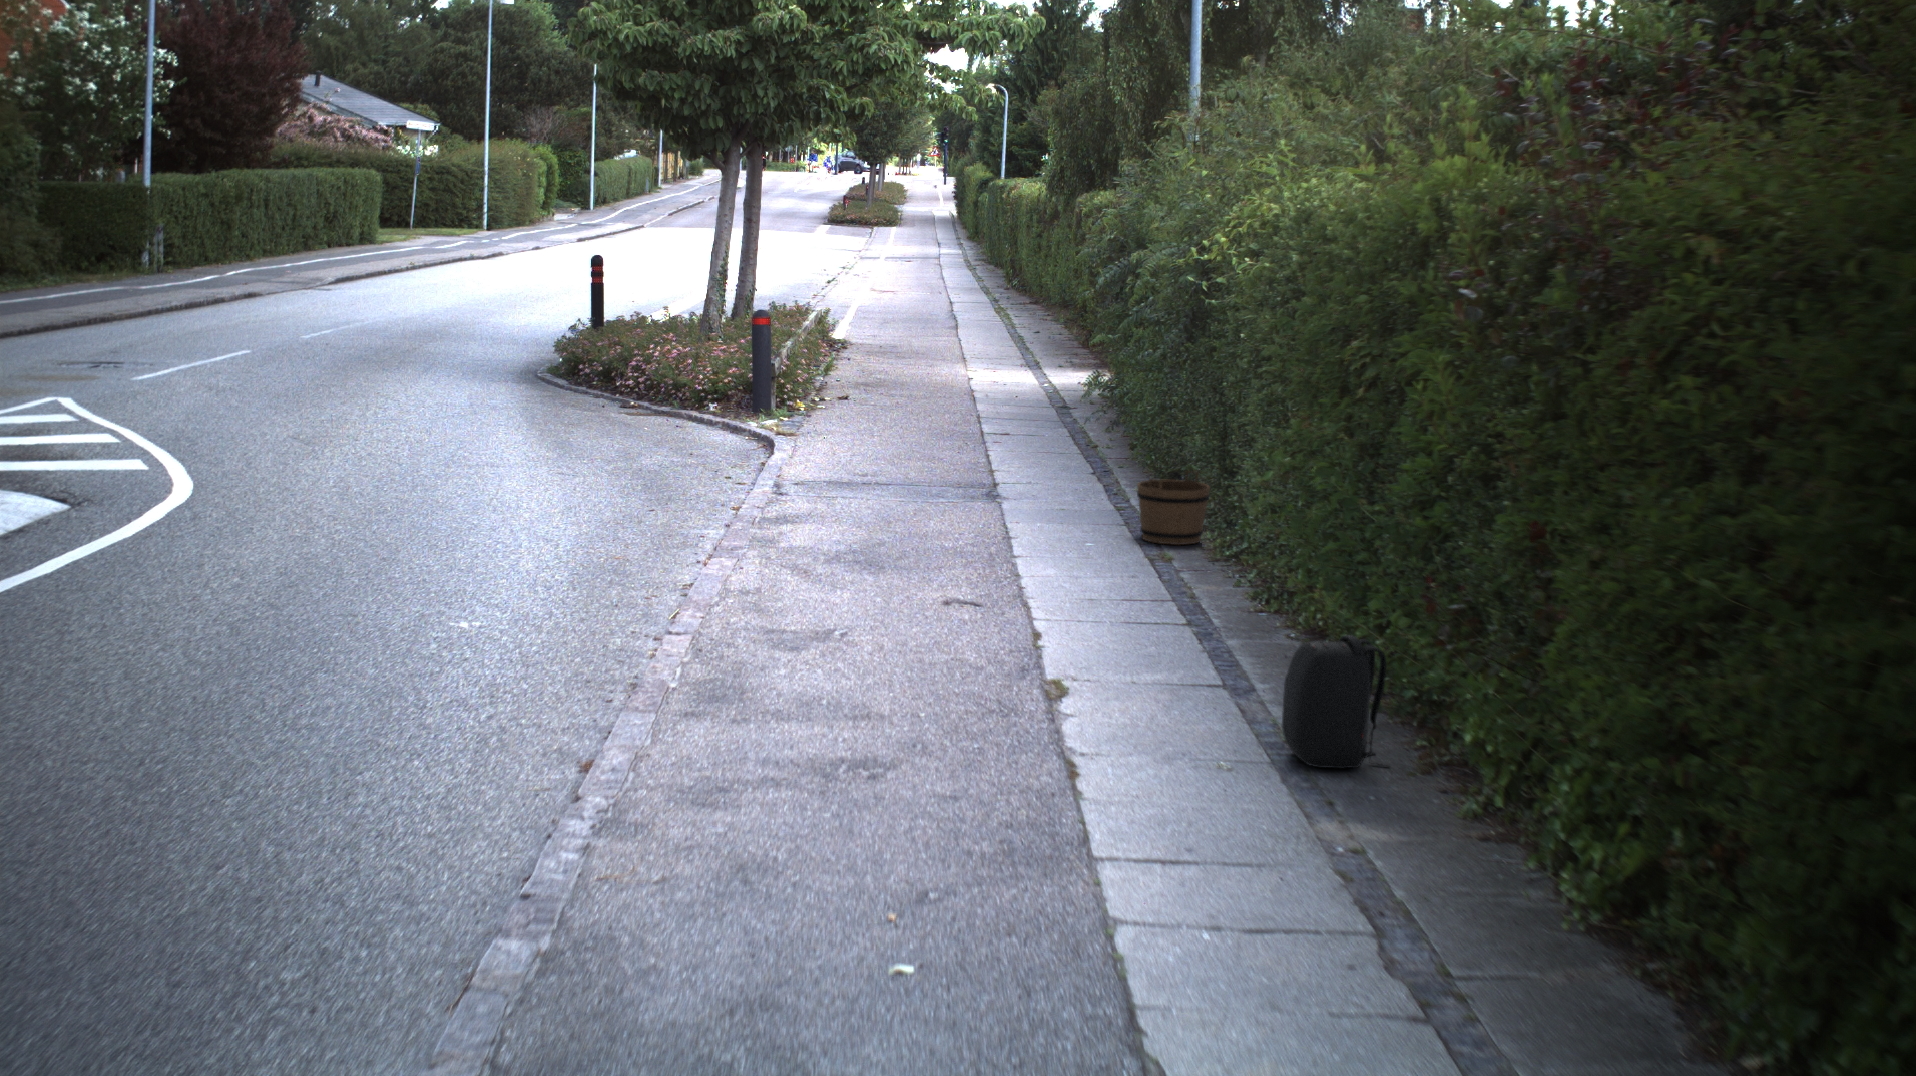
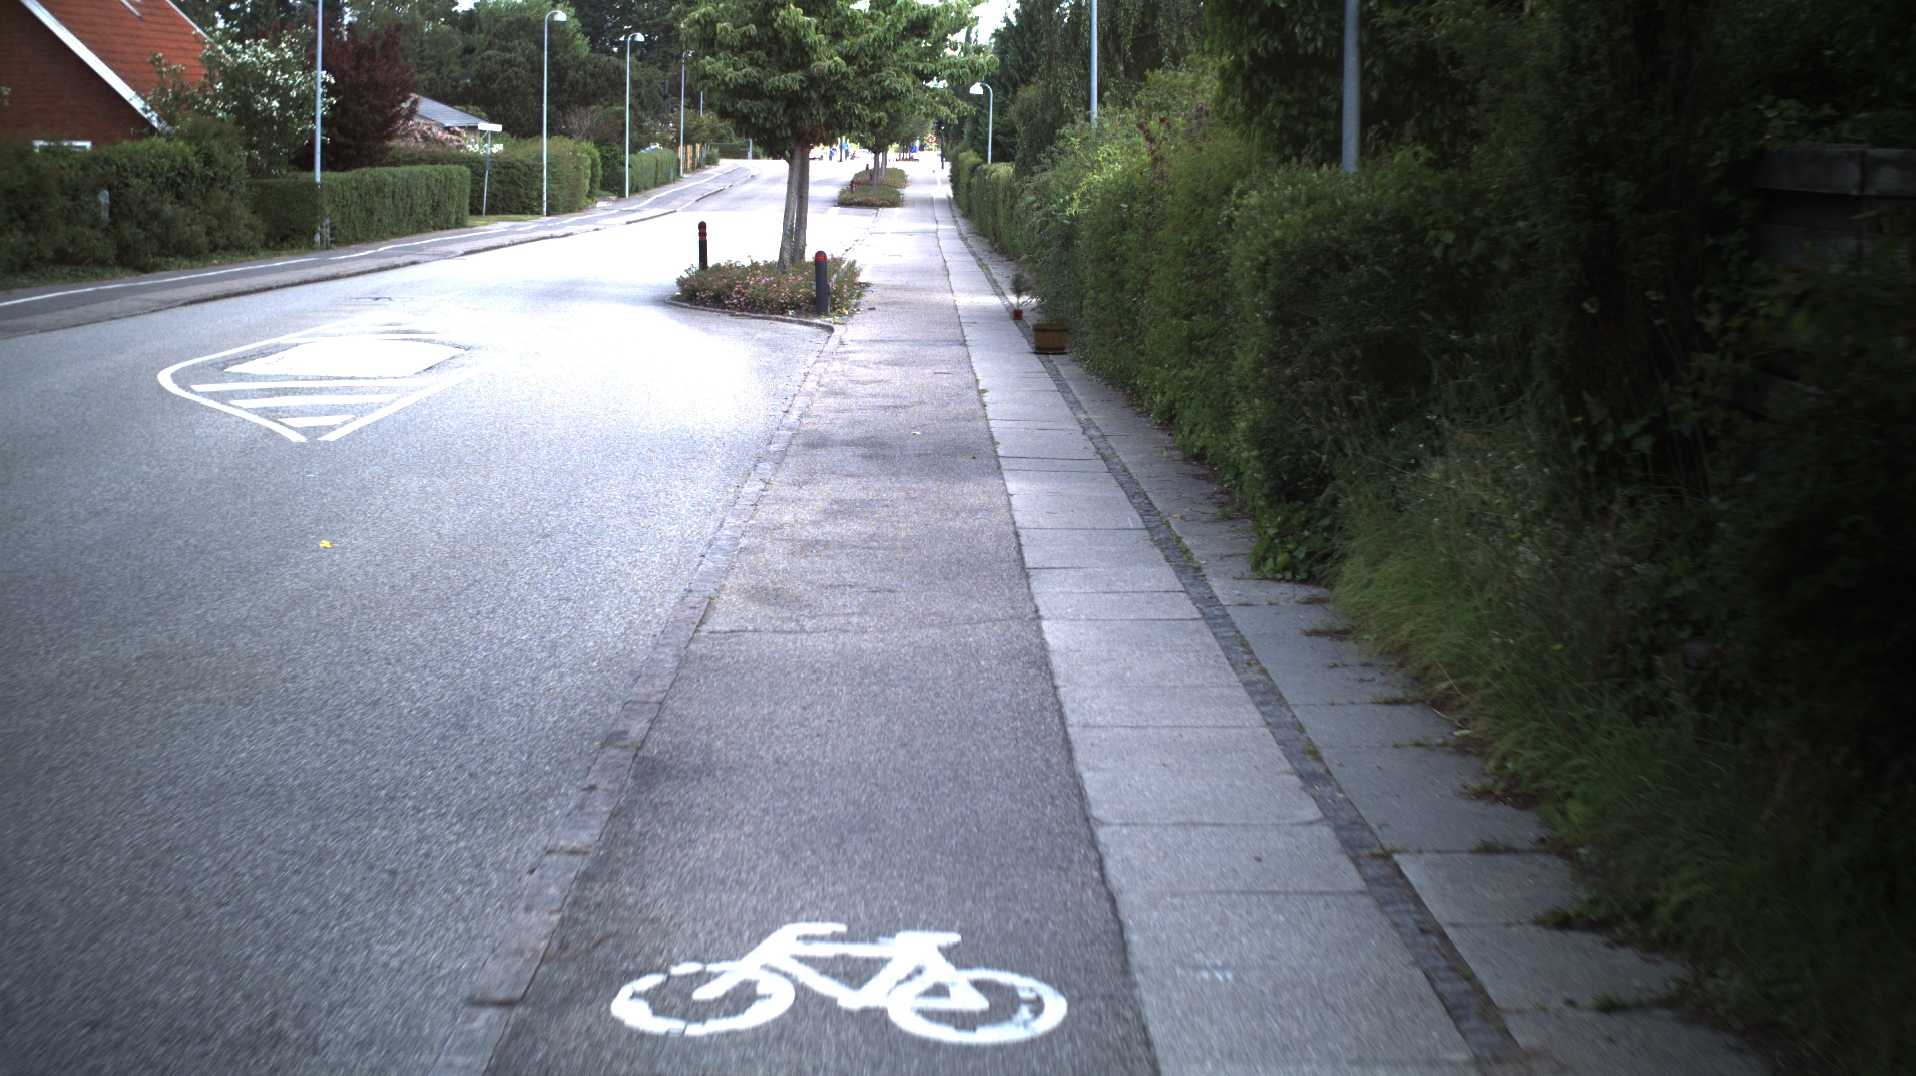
potted tree: none [1062,342,1111,431] -> present [1010,268,1035,320]
backpack: present [1282,635,1389,769] -> none [1062,344,1103,395]

